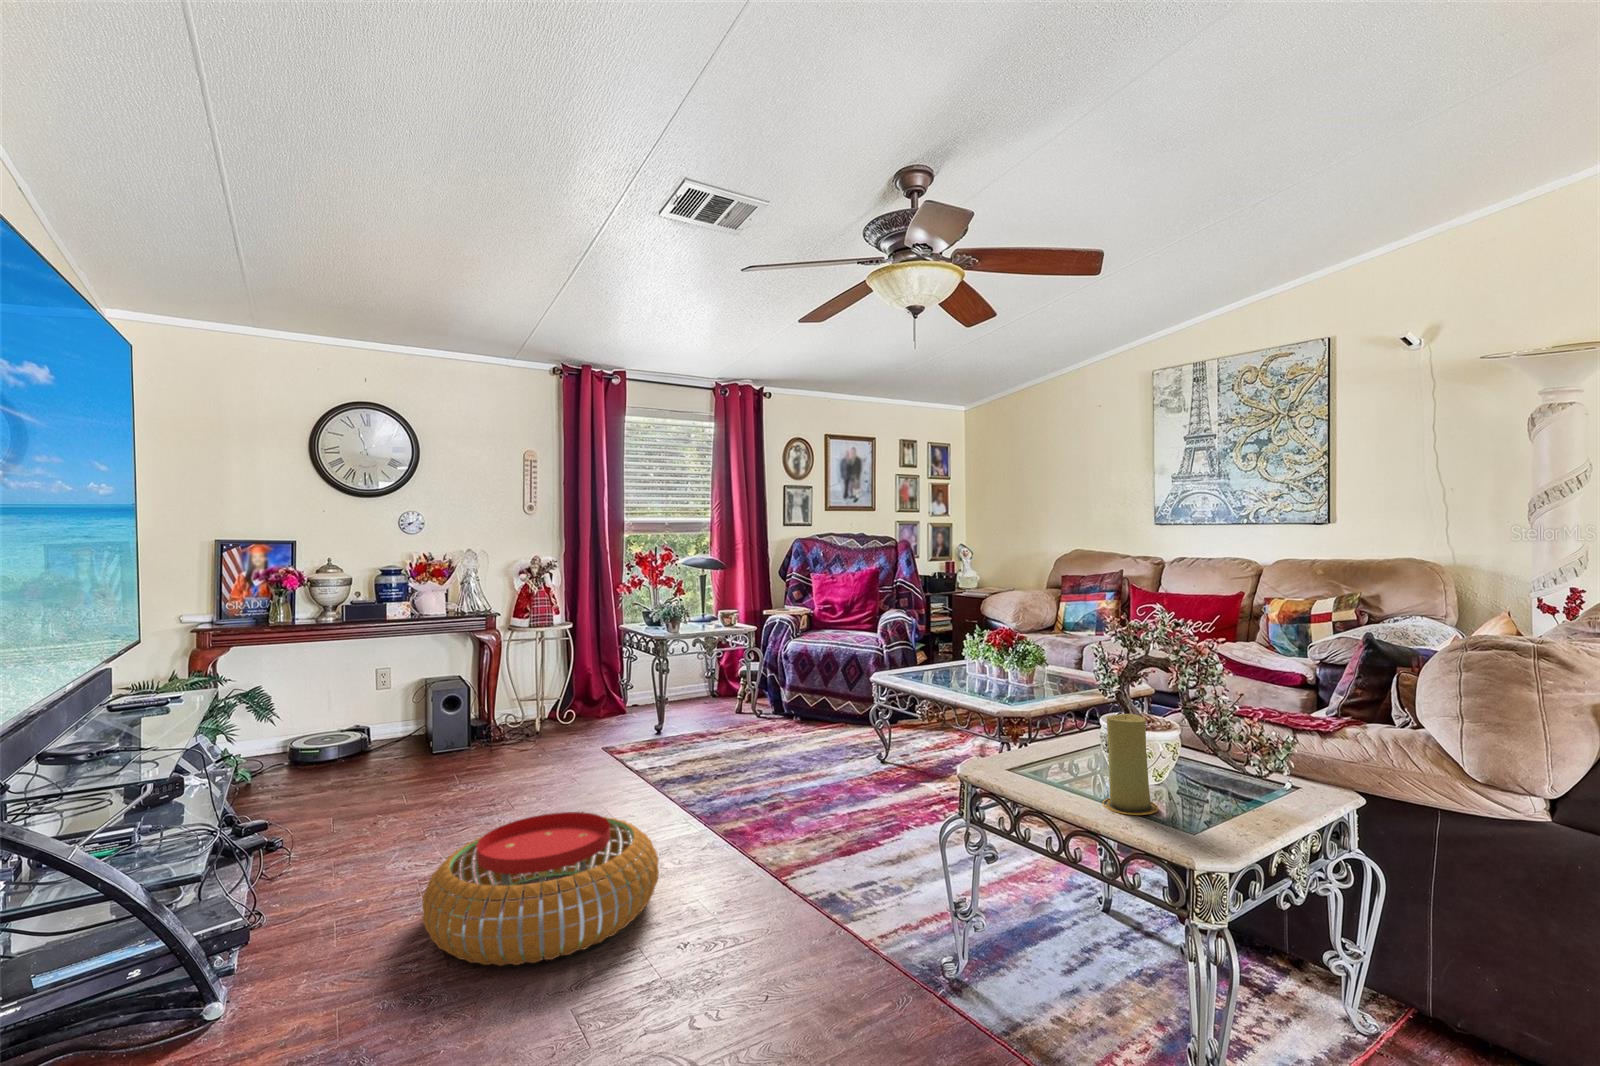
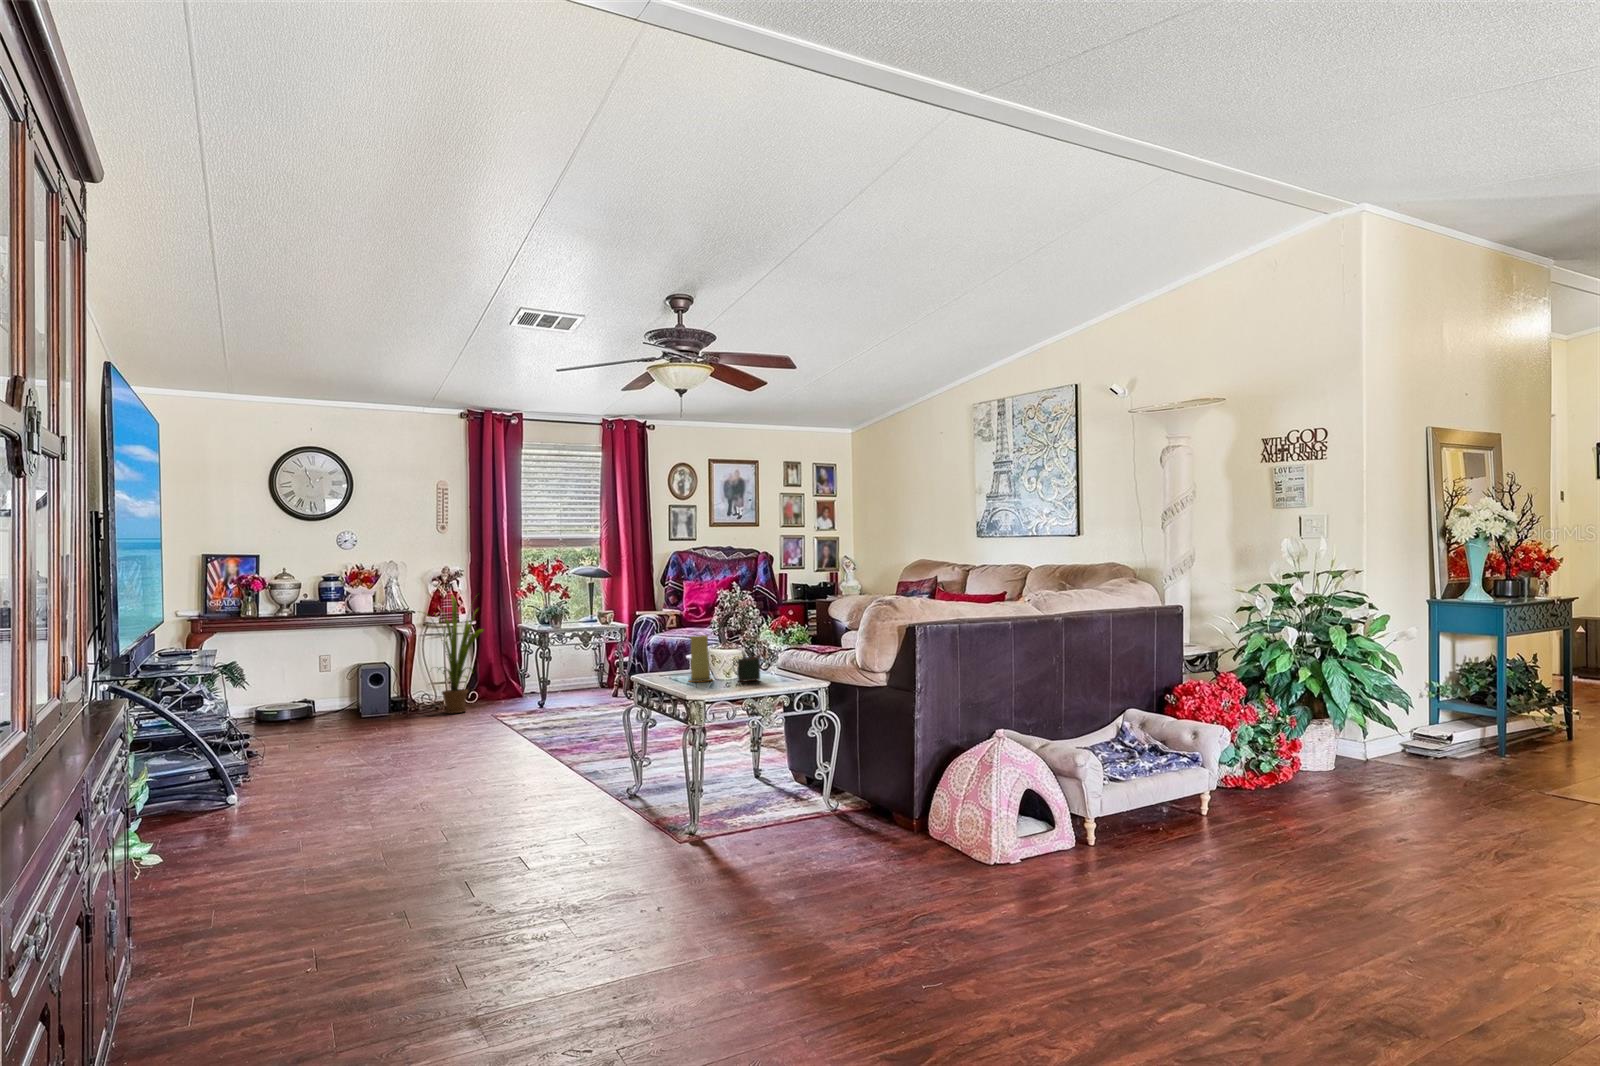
house plant: none [500,591,588,743] -> present [437,596,484,714]
mug: none [1197,756,1253,813] -> present [733,657,760,682]
pouf: present [422,812,659,966] -> none [351,722,496,789]

